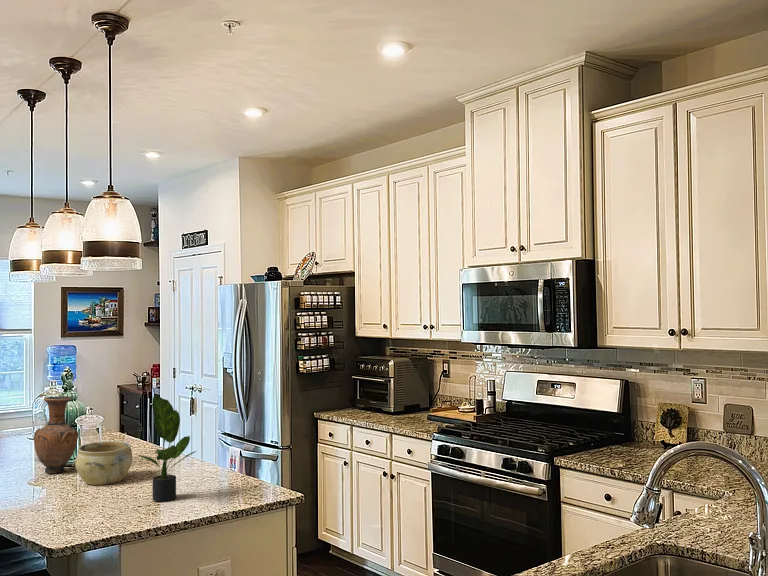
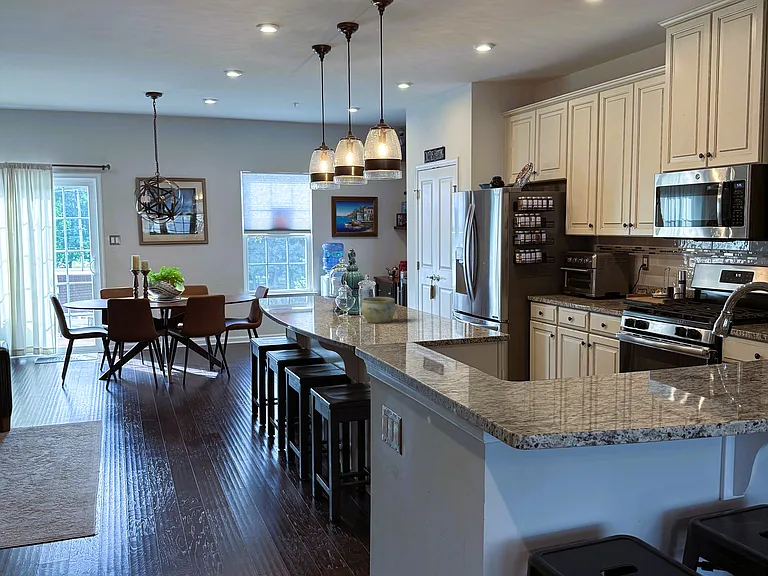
potted plant: present [139,394,196,502] -> none [400,262,439,331]
vase: present [34,396,78,474] -> none [334,267,361,317]

